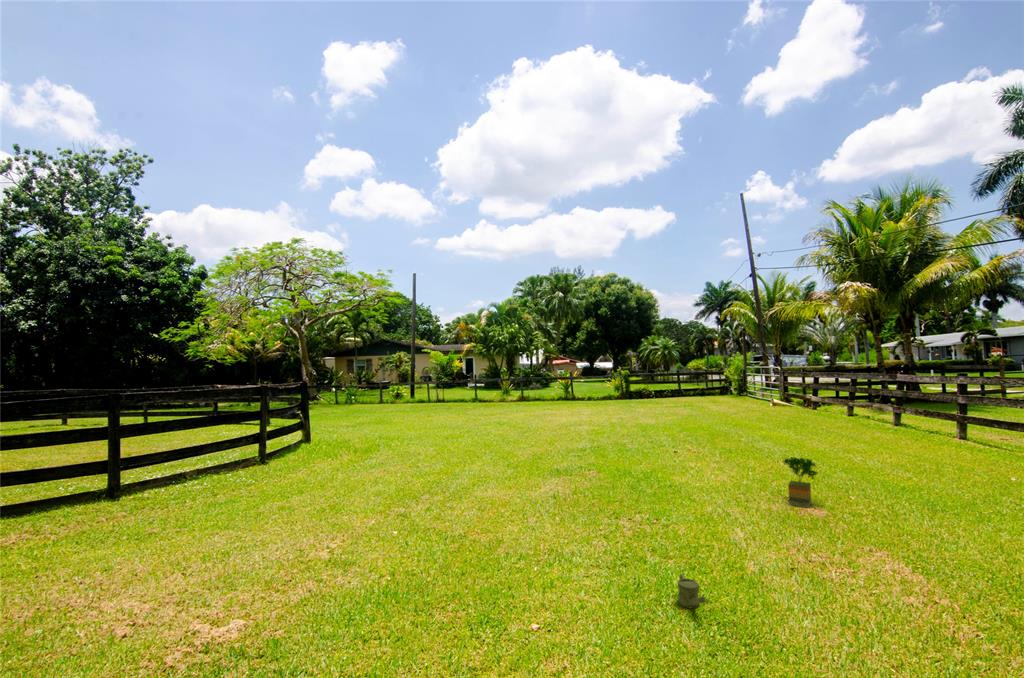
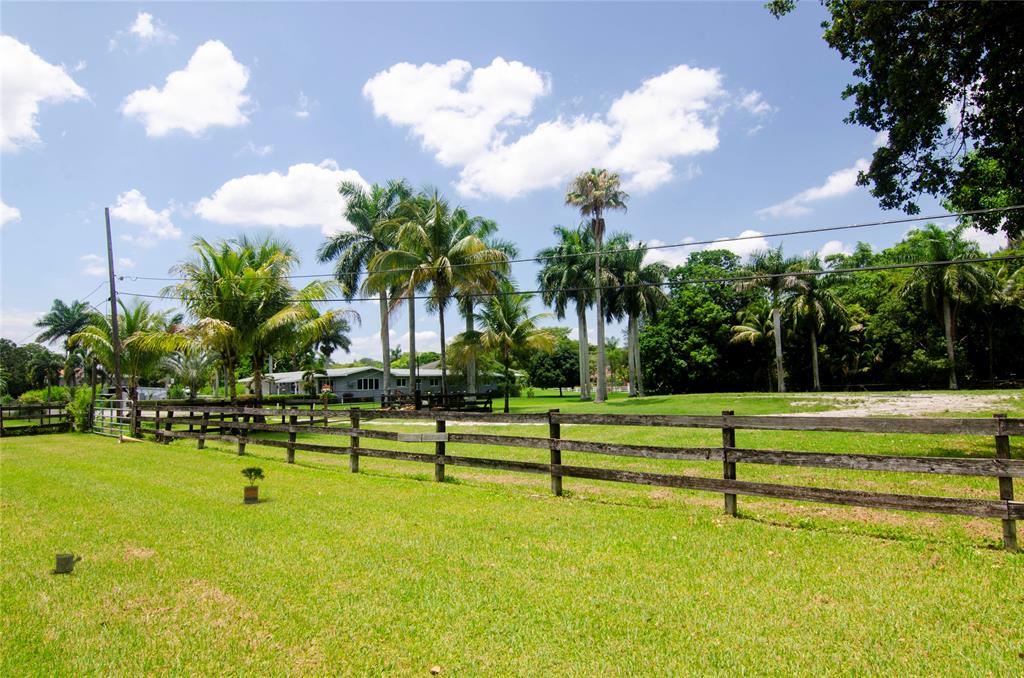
potted tree: present [783,457,818,508] -> present [241,467,265,504]

